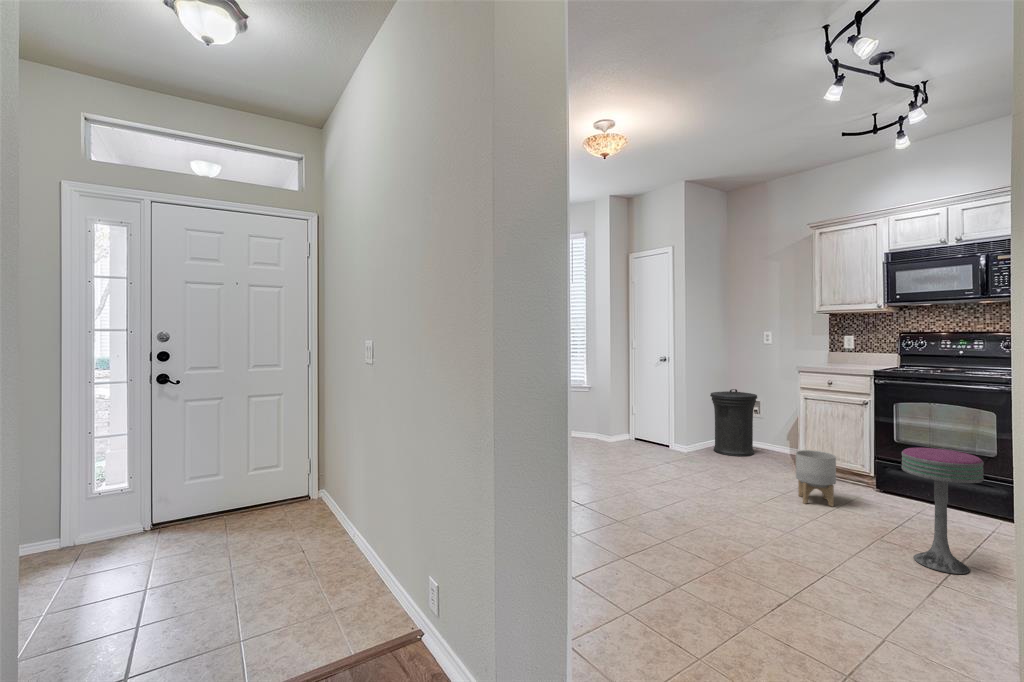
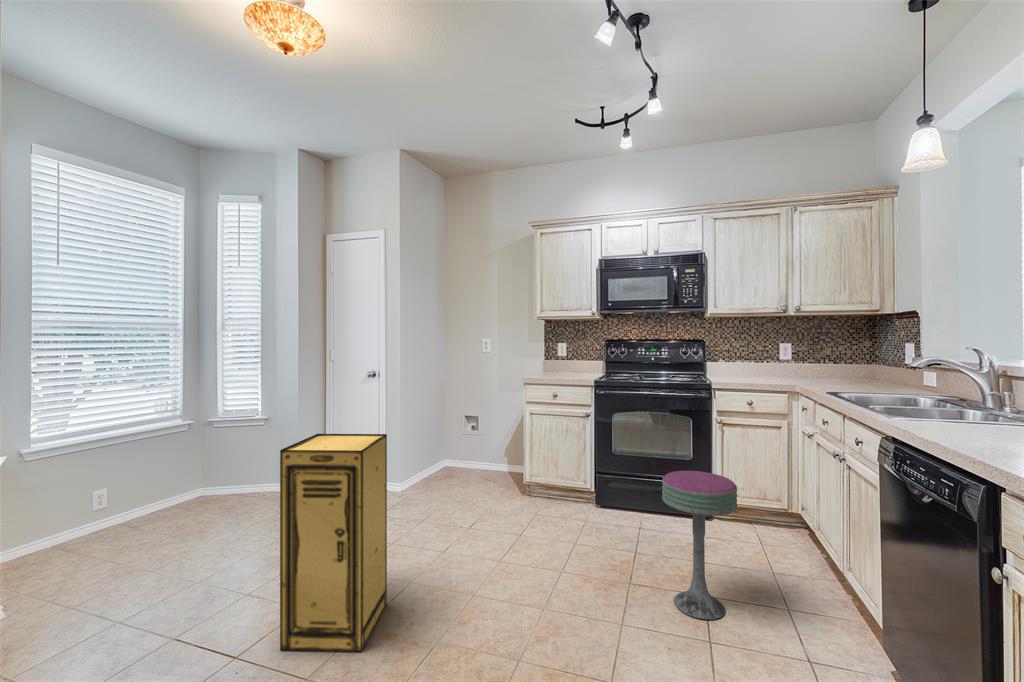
trash can: present [710,389,757,456] -> none [428,405,478,484]
storage cabinet: none [605,392,668,521] -> present [280,434,387,652]
planter: present [796,450,836,506] -> none [534,476,574,545]

